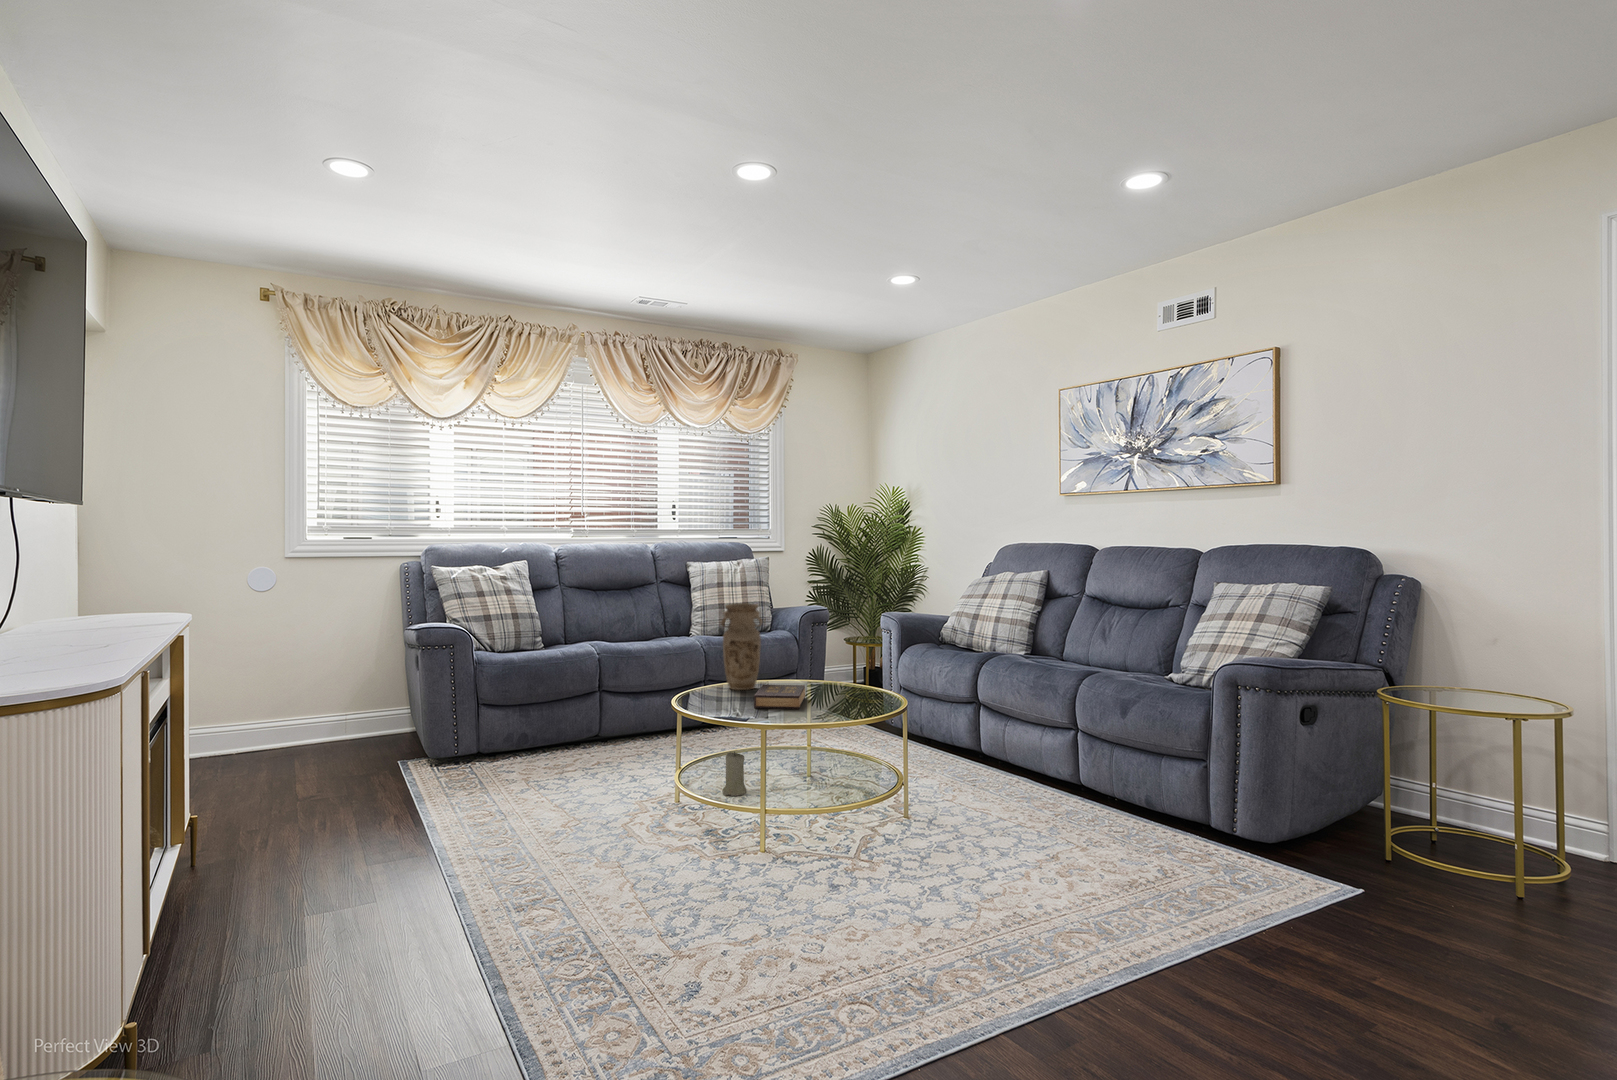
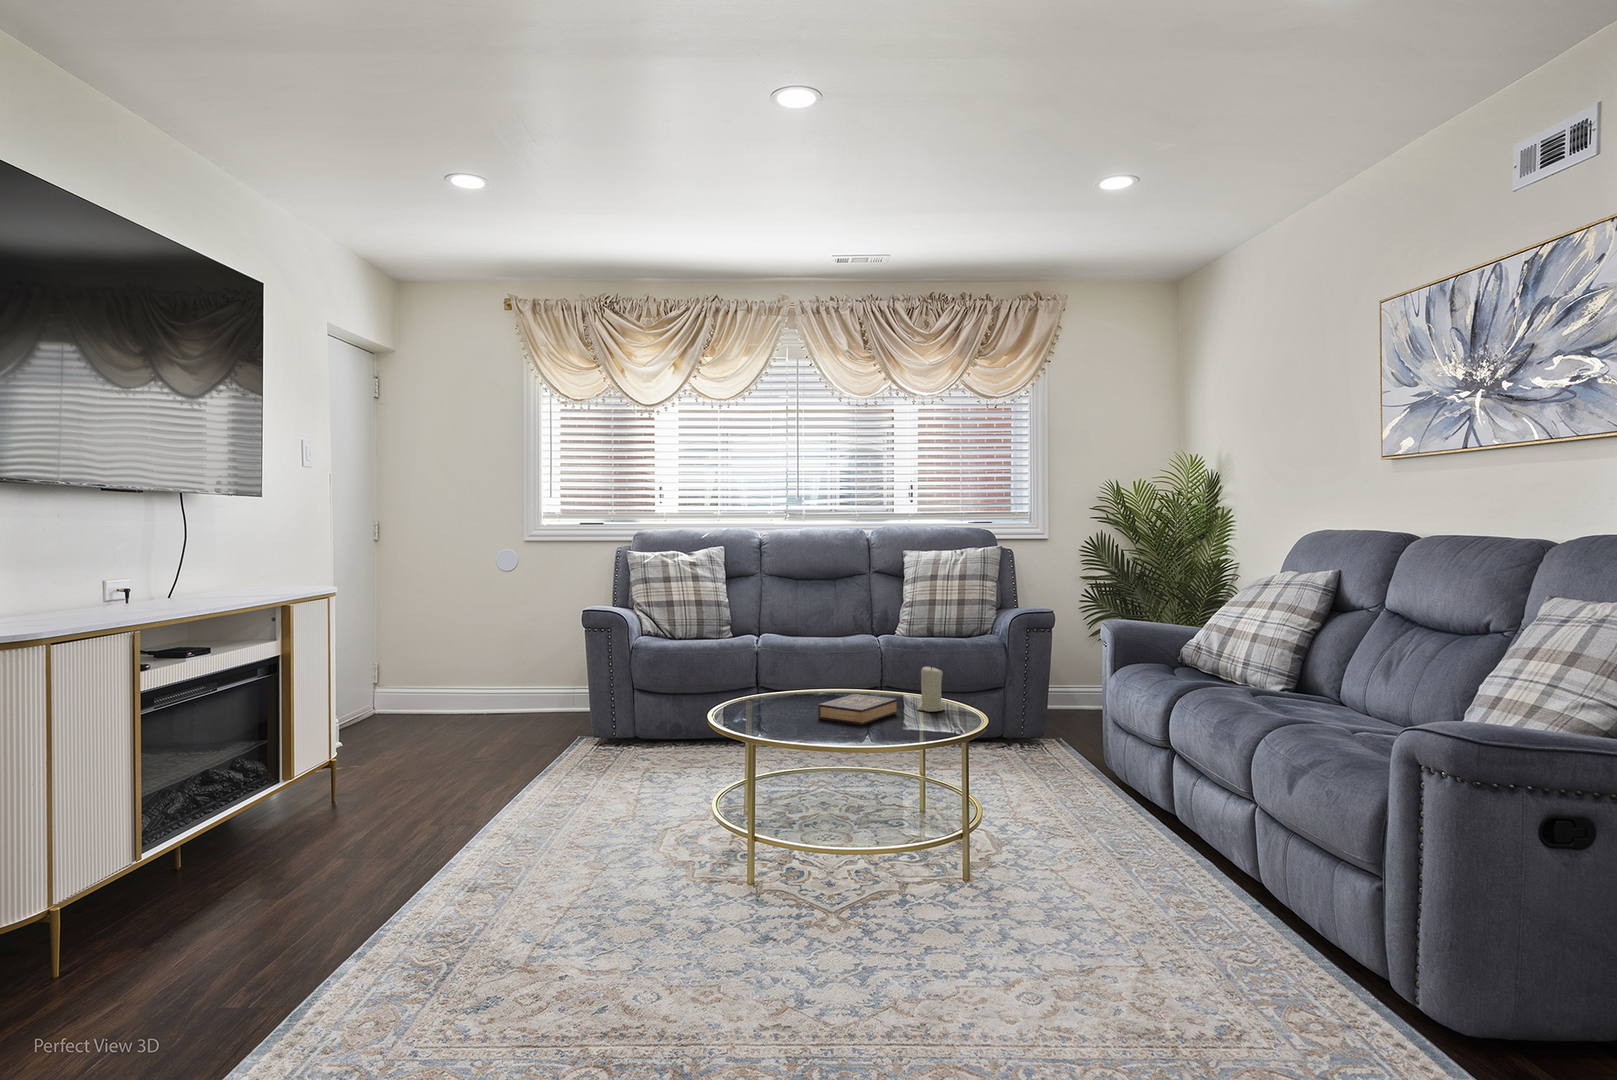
vase: present [721,603,762,690] -> none [832,599,876,699]
candle: present [722,752,747,796] -> present [917,666,945,712]

